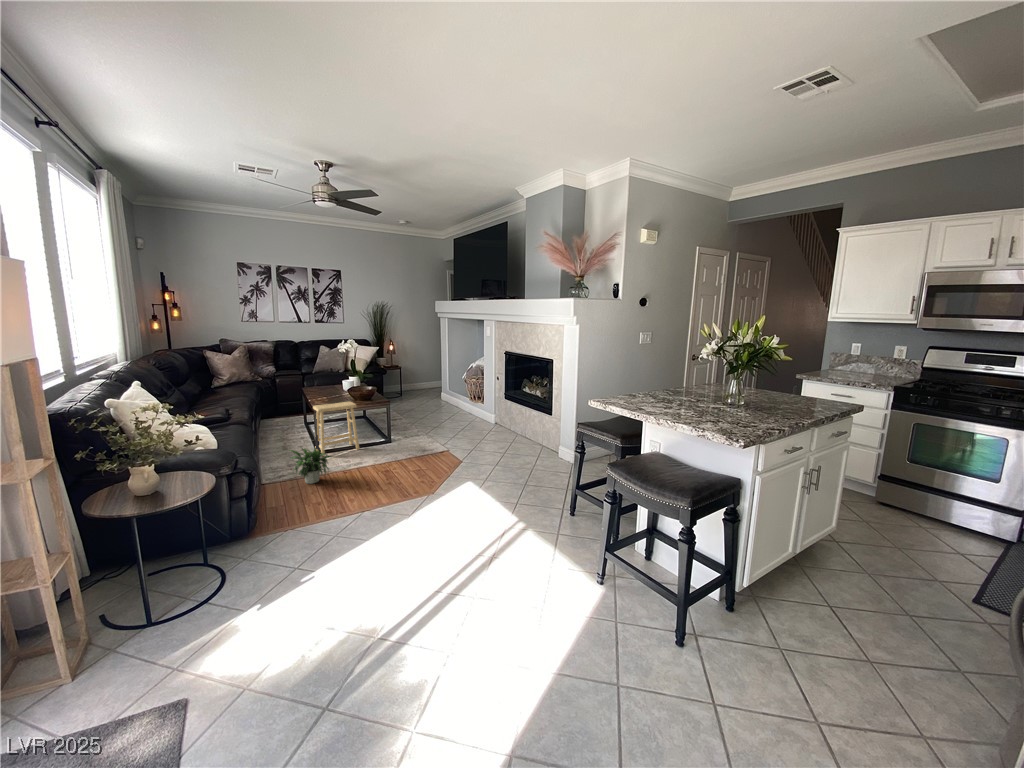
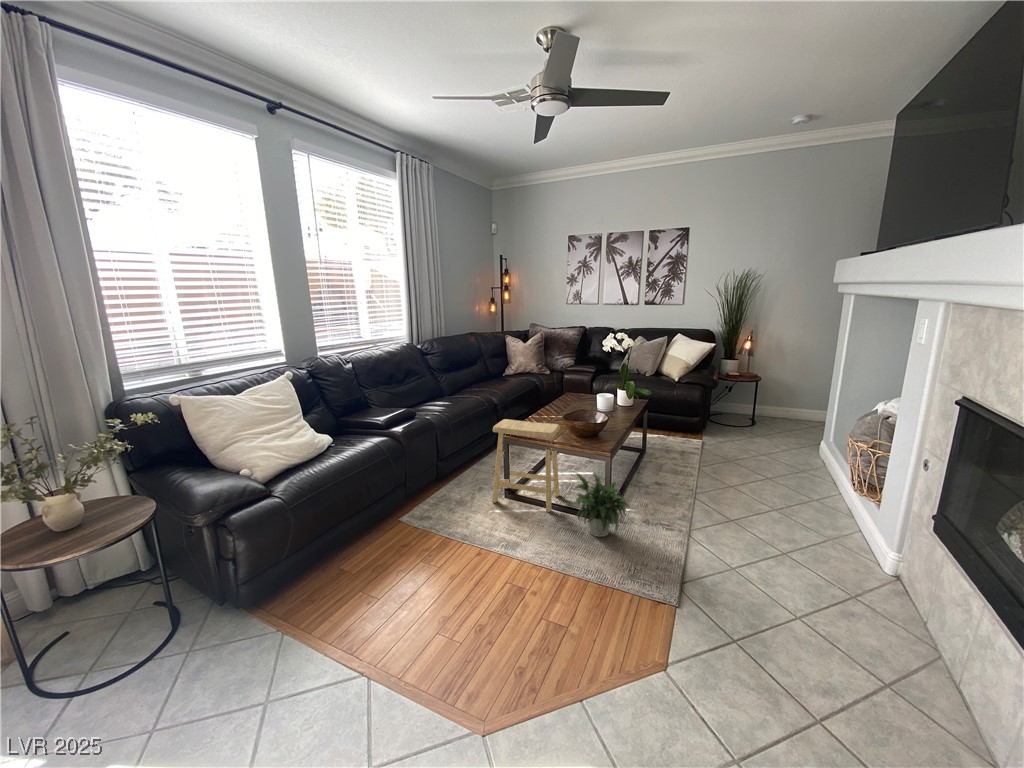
potted plant: present [290,448,330,484] -> present [573,474,629,537]

